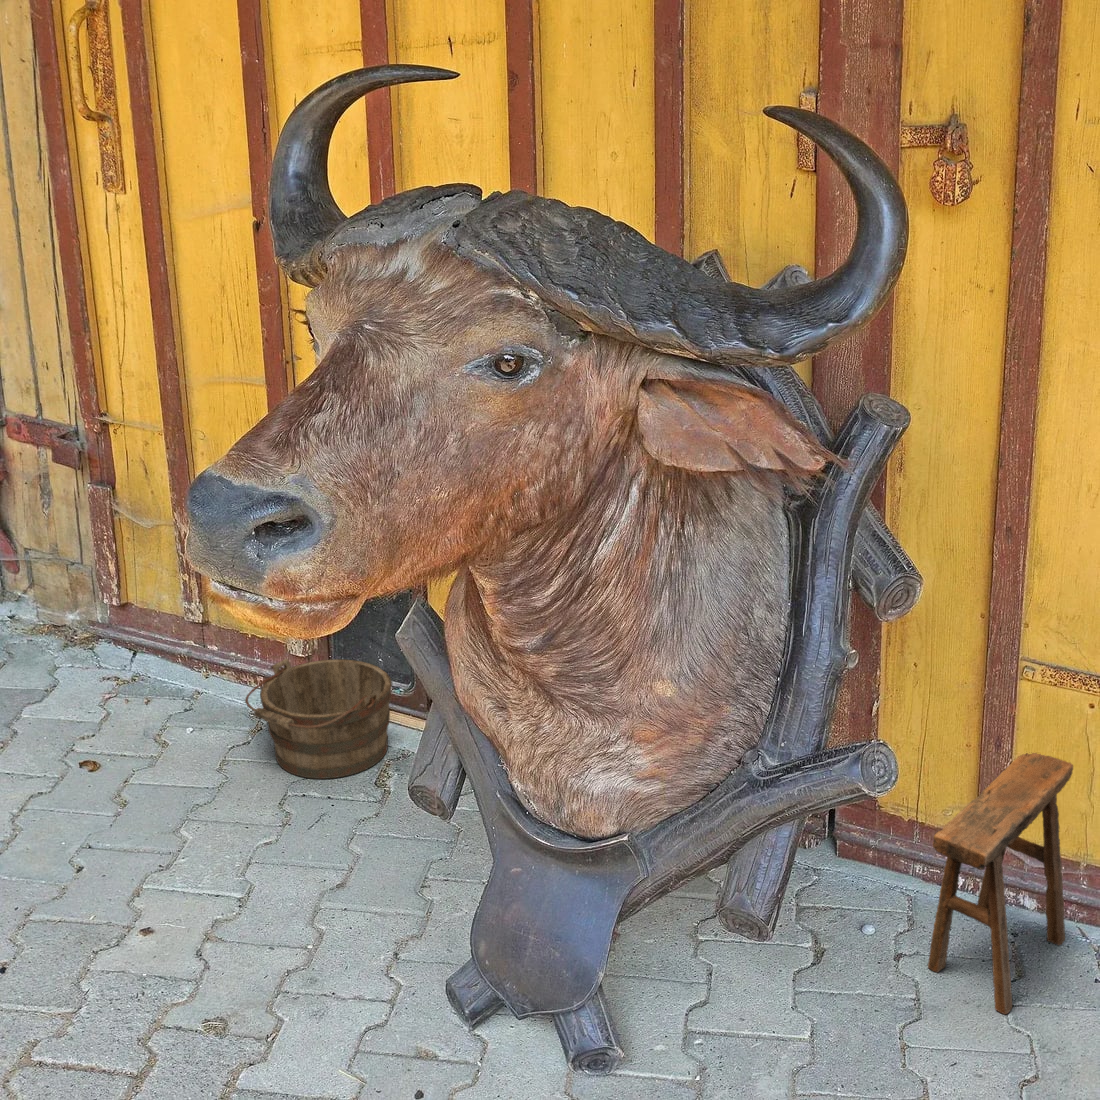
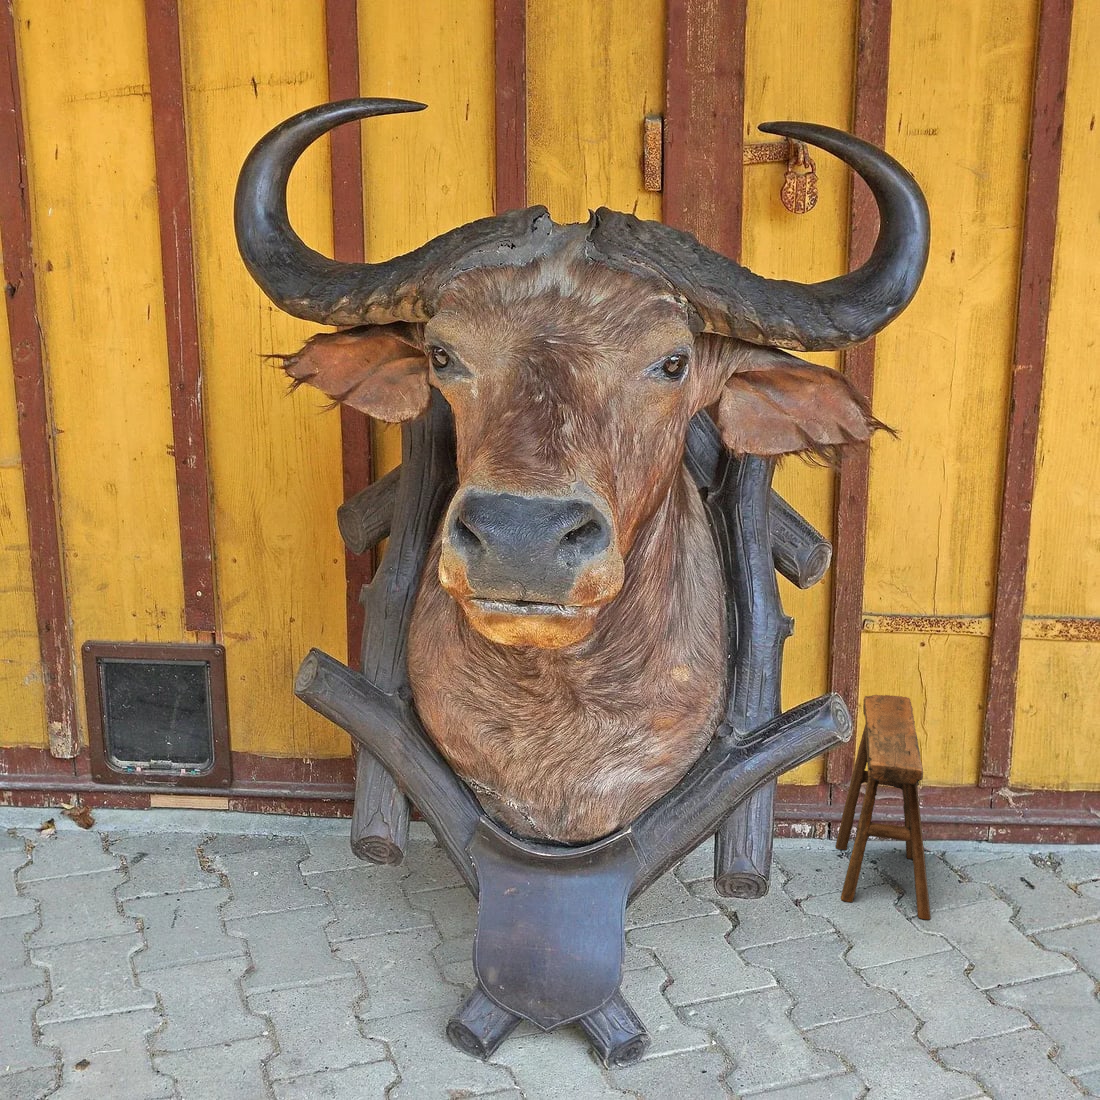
bucket: present [245,659,392,779] -> none [41,747,205,878]

